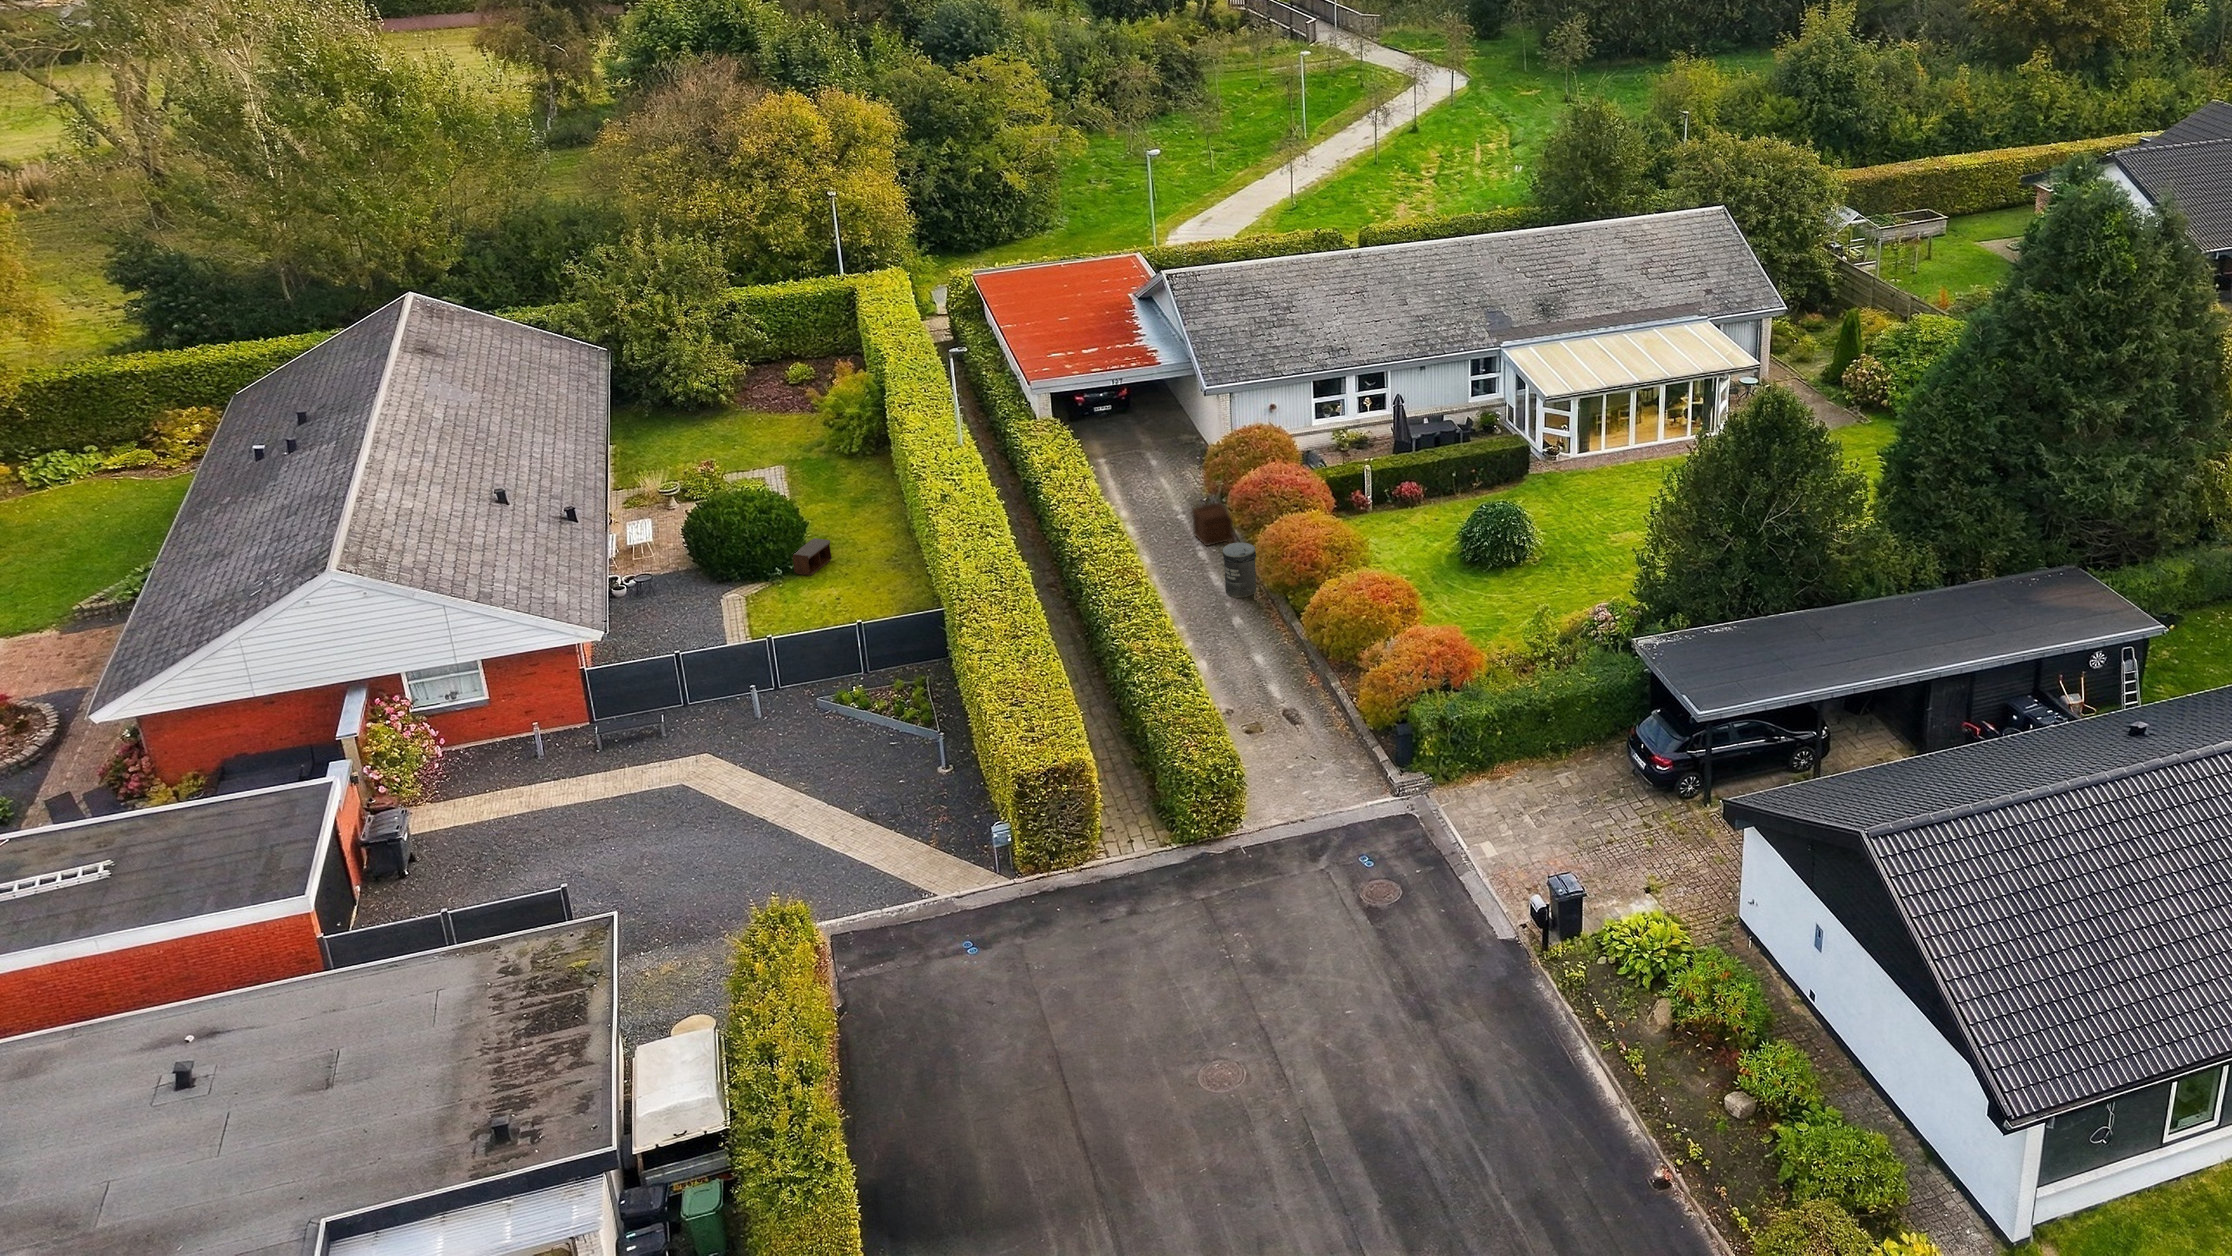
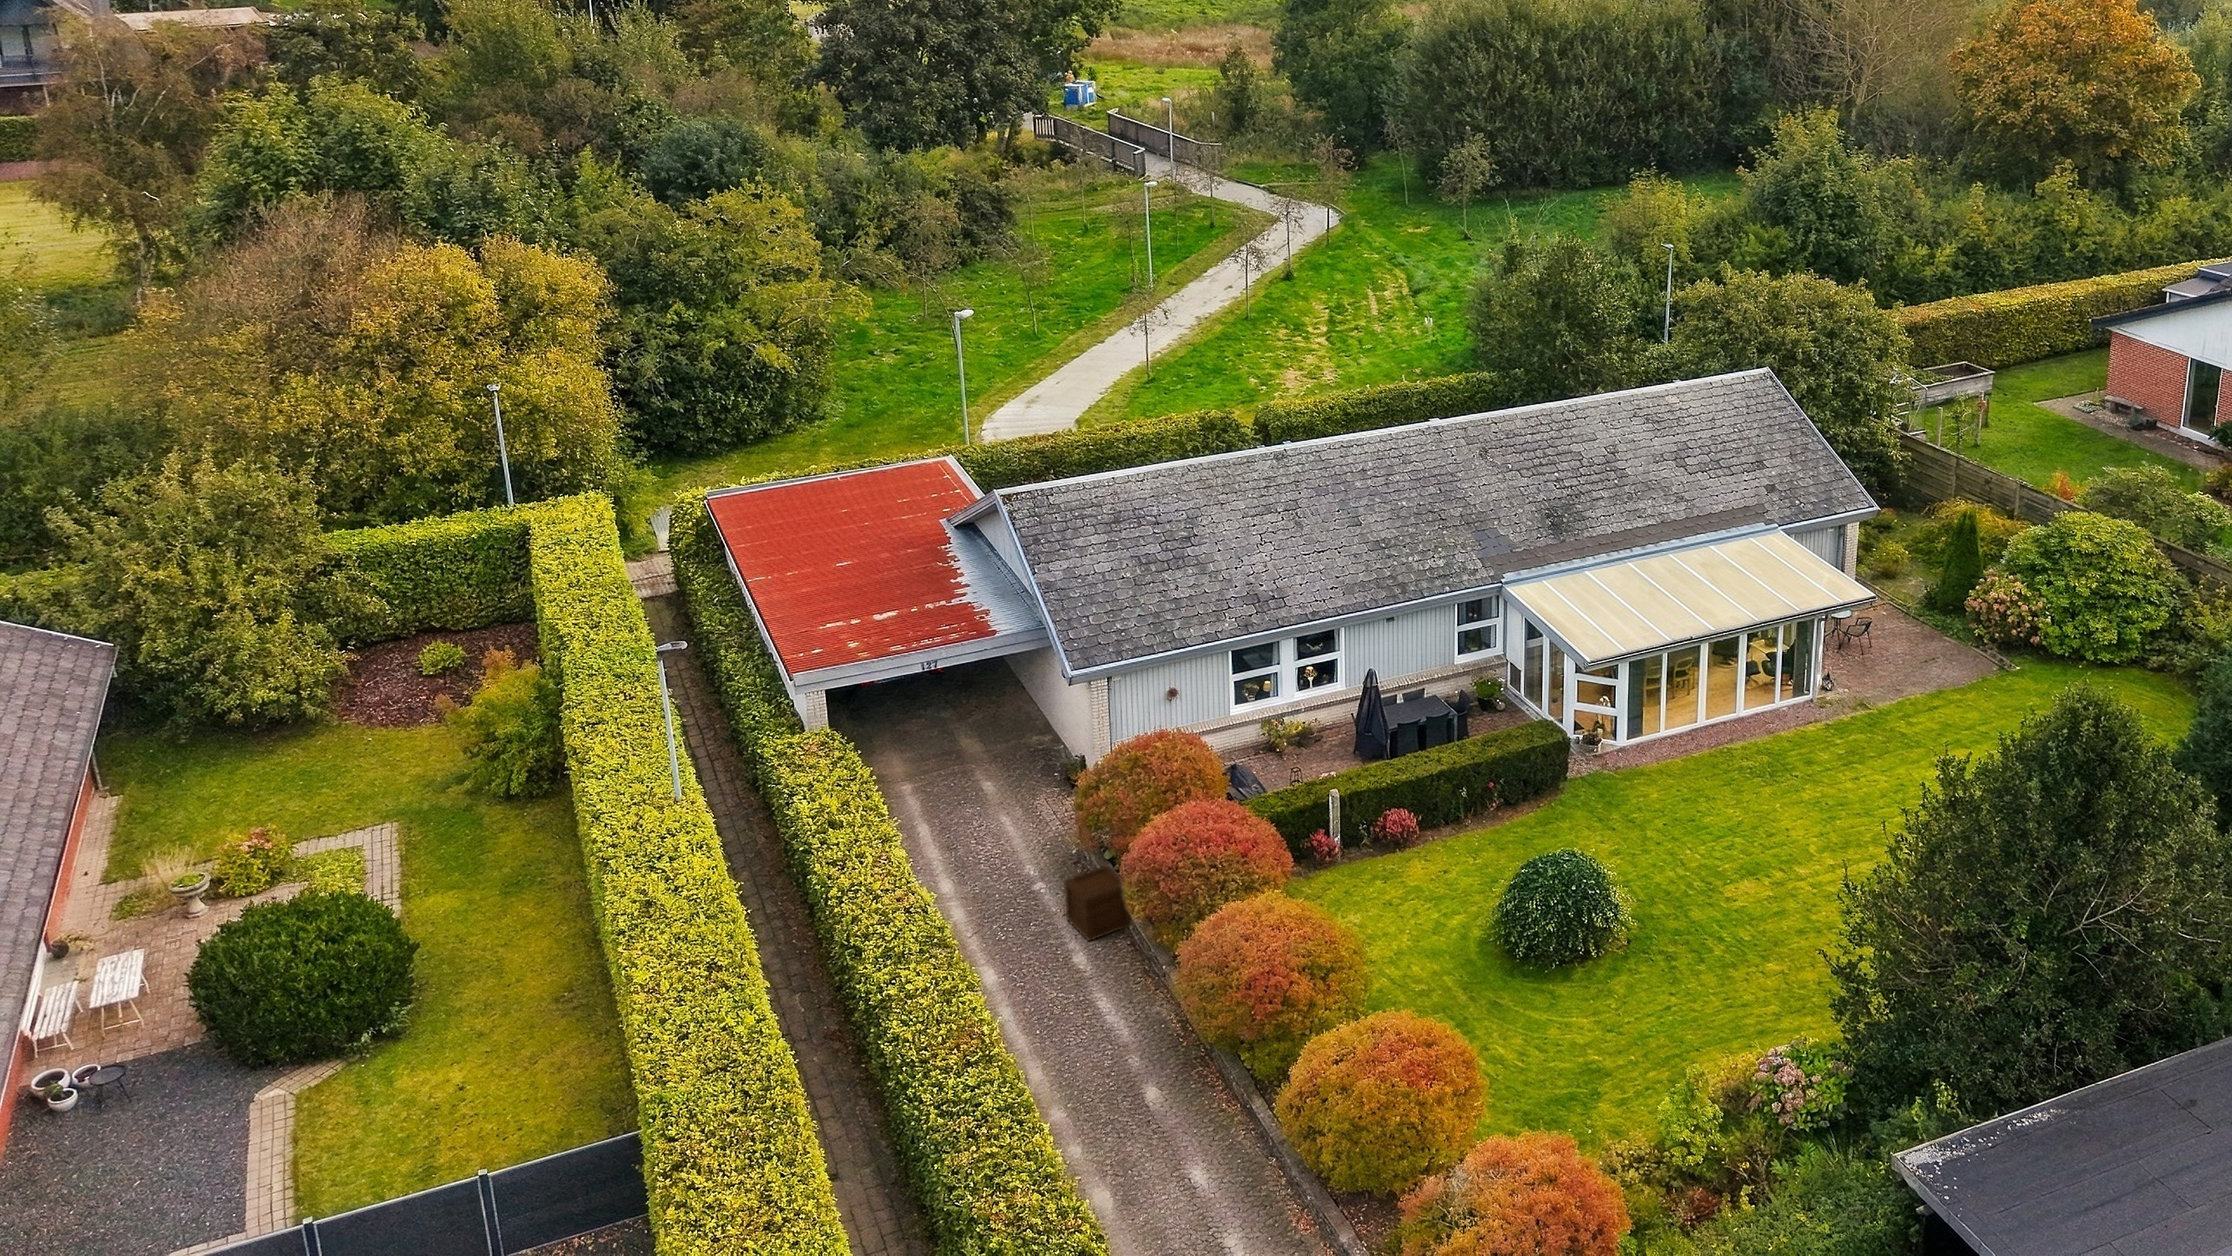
bench: present [792,538,832,576] -> none [383,972,459,1042]
trash can: present [1223,543,1256,598] -> none [1125,949,1182,1045]

